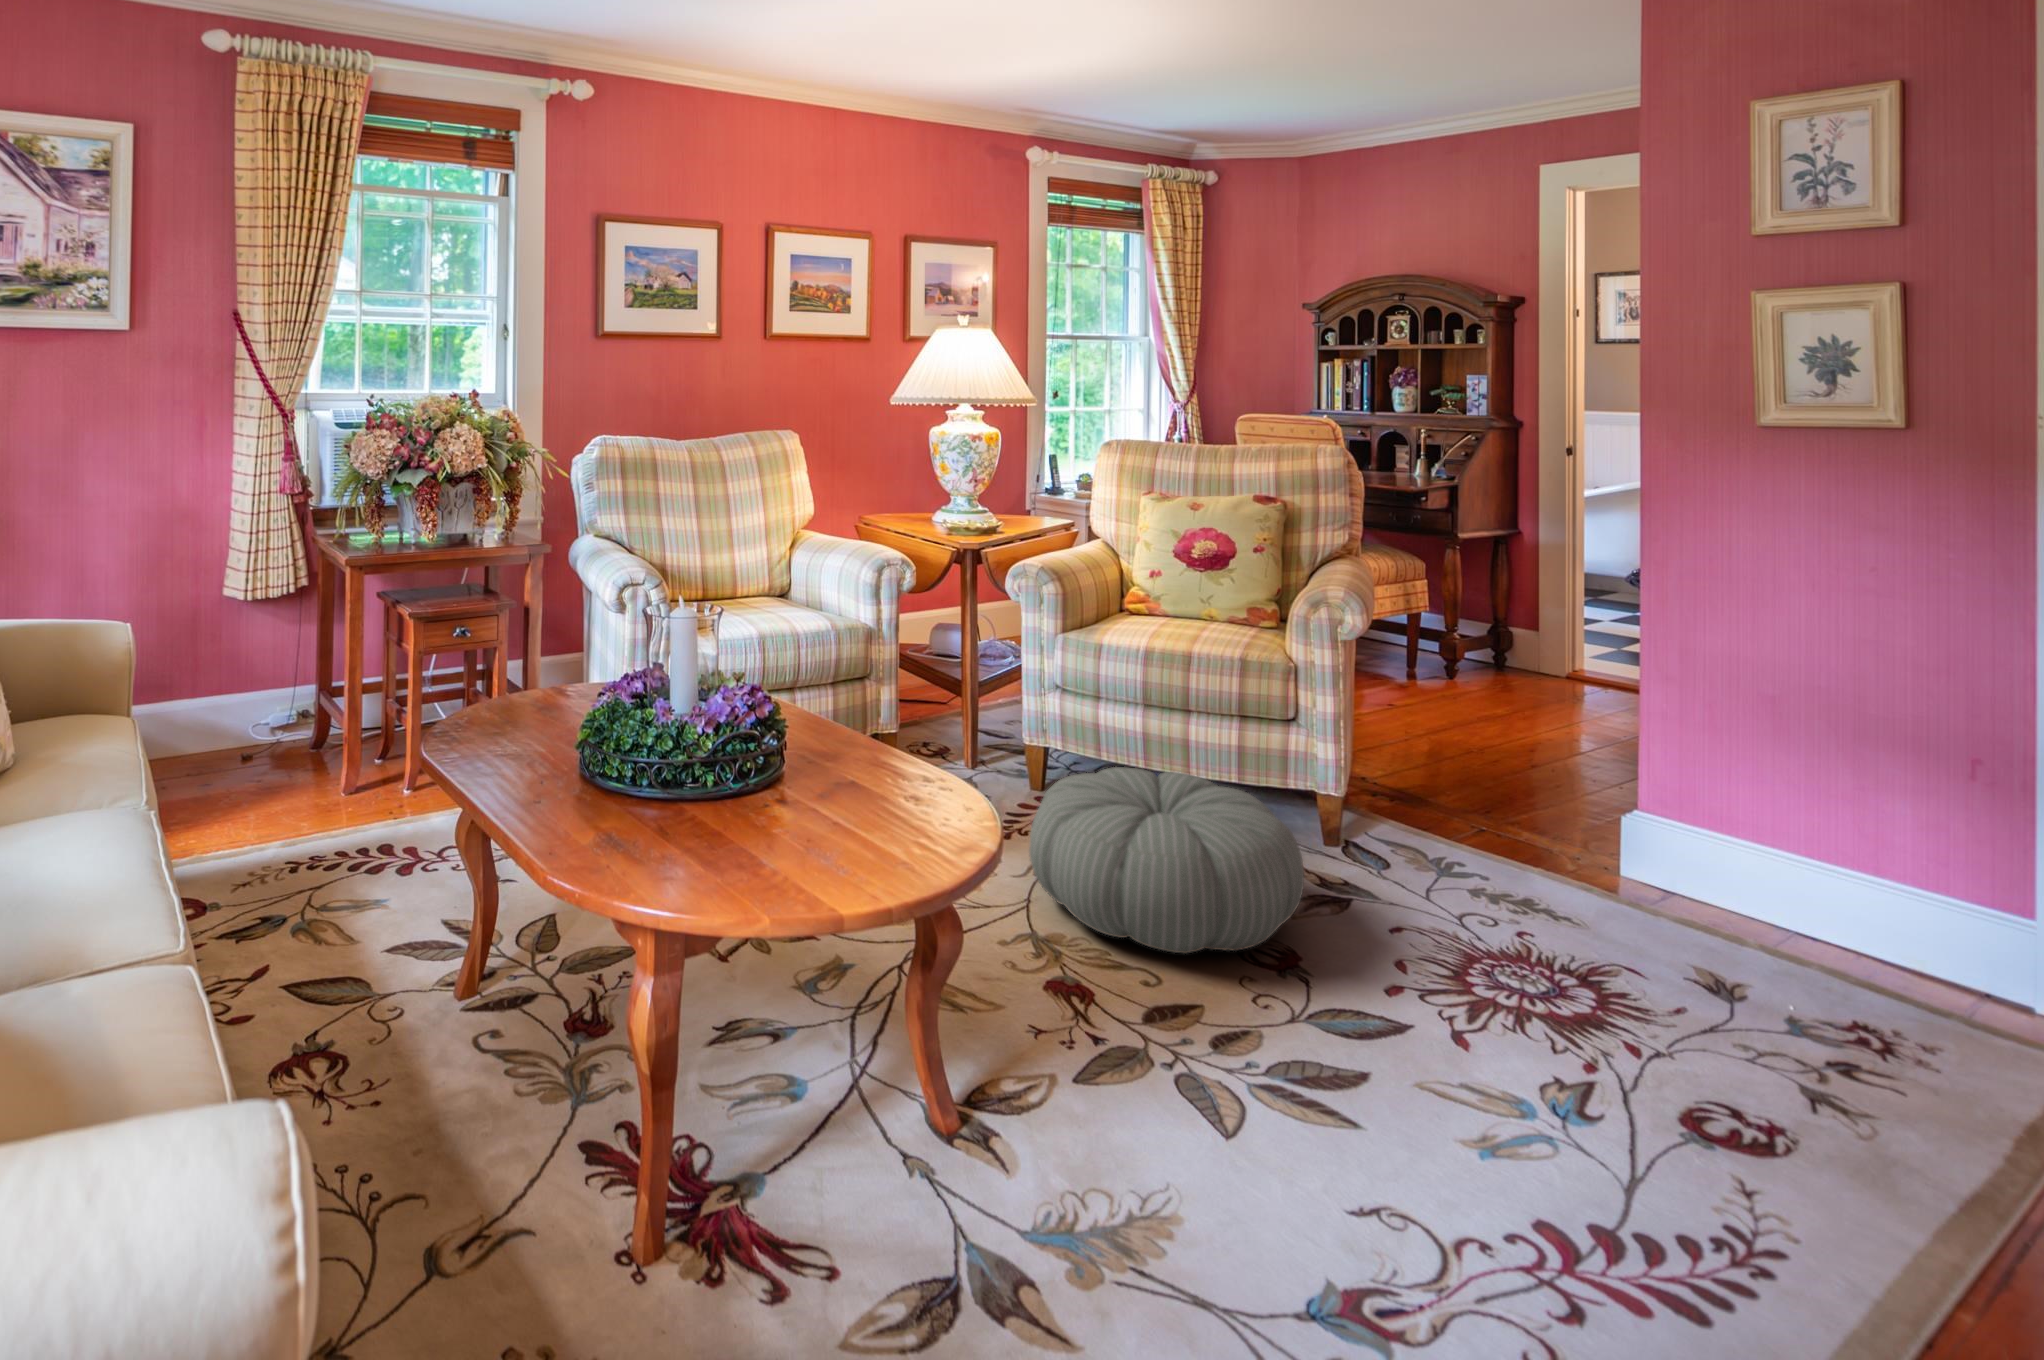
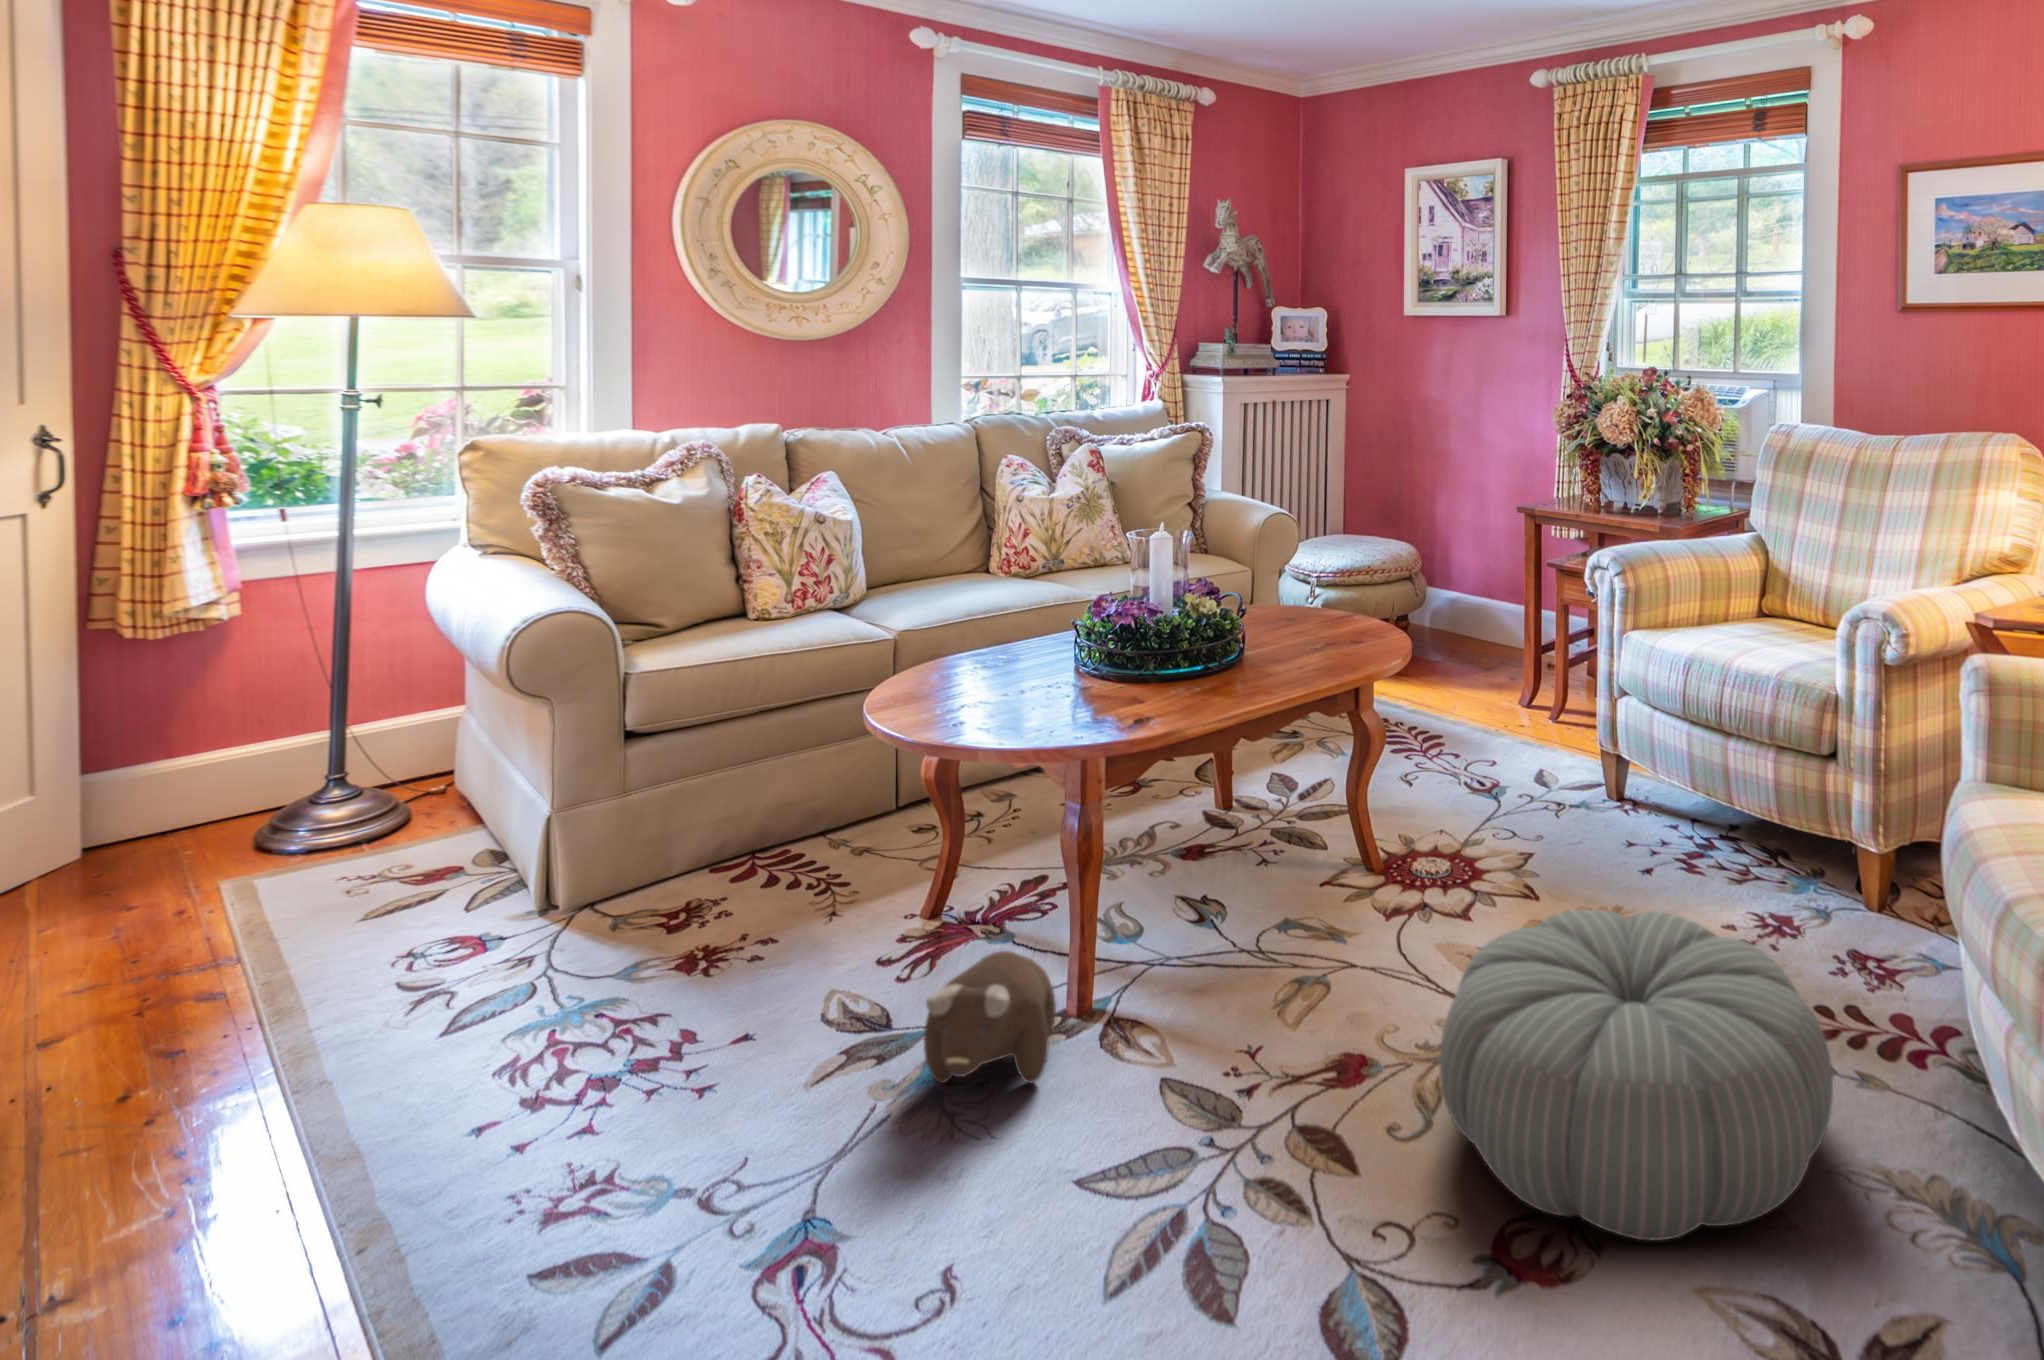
plush toy: none [955,1058,1166,1229] -> present [924,951,1056,1083]

